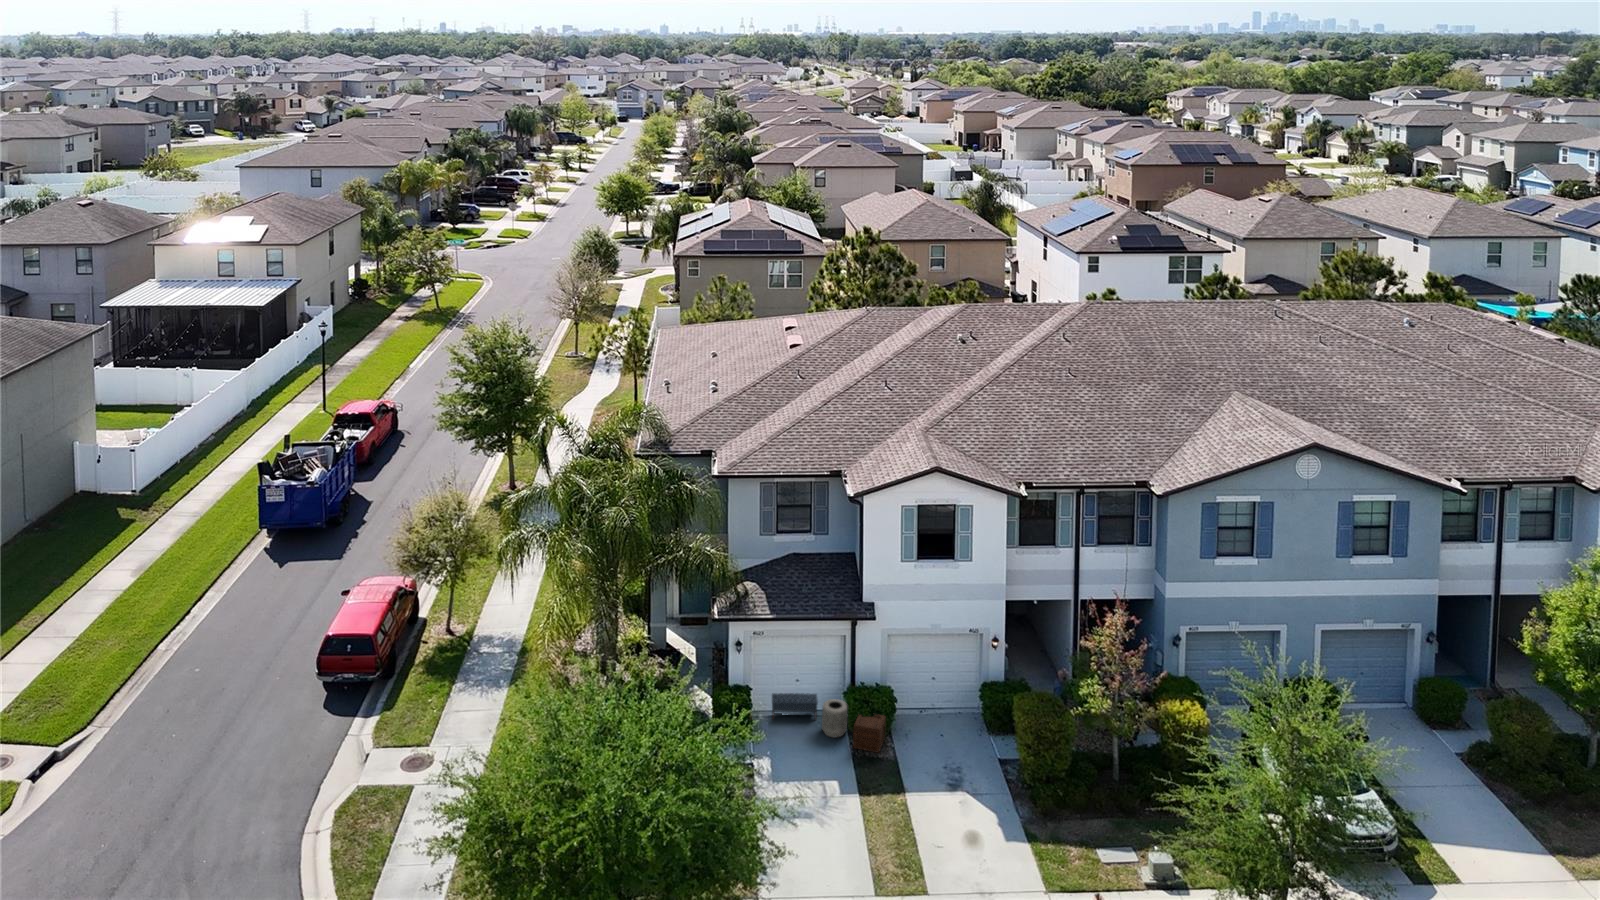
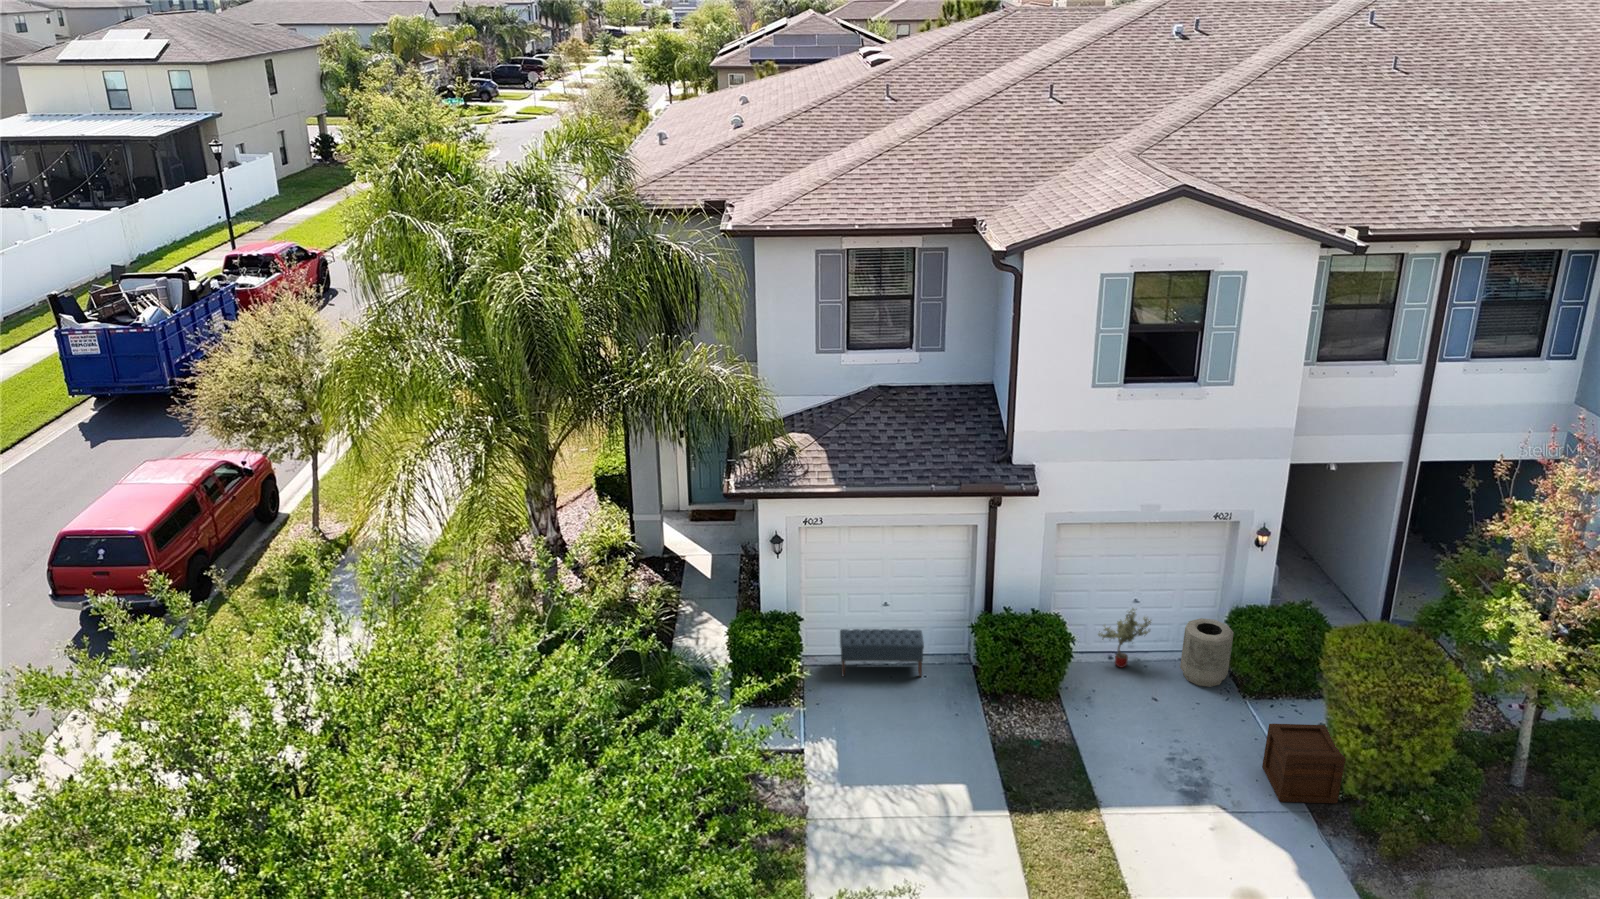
potted tree: none [913,682,942,715] -> present [1098,608,1151,668]
trash can: present [822,699,847,737] -> present [1180,618,1234,687]
wooden crate: present [853,715,886,753] -> present [1262,724,1346,804]

